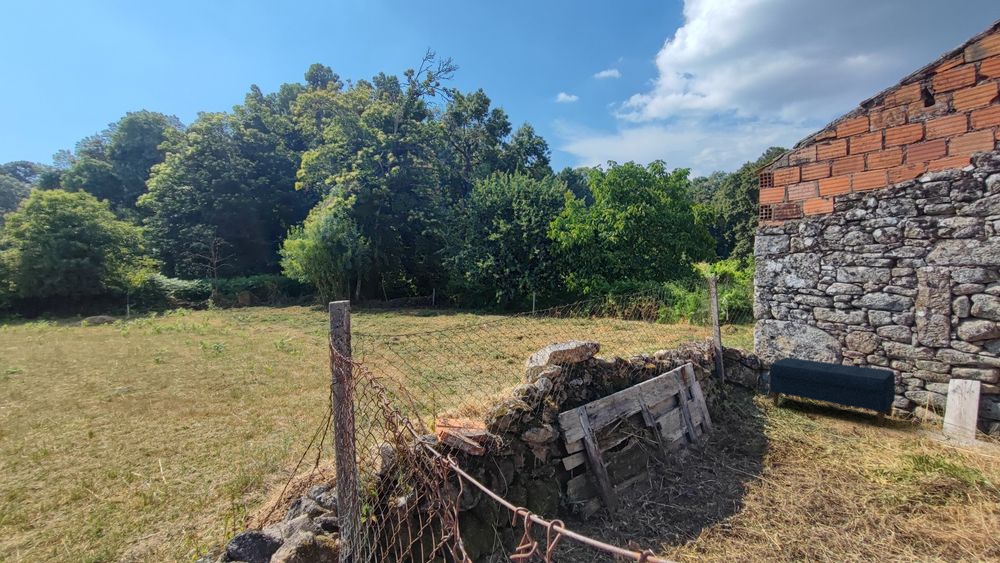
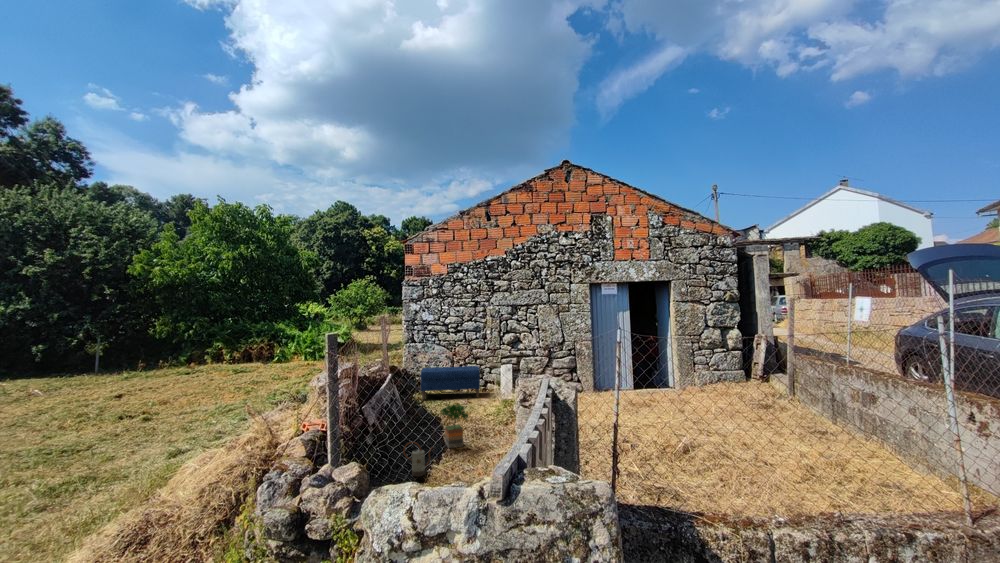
potted tree: none [731,434,785,515] -> present [441,405,468,448]
watering can: none [633,479,678,538] -> present [403,442,432,477]

